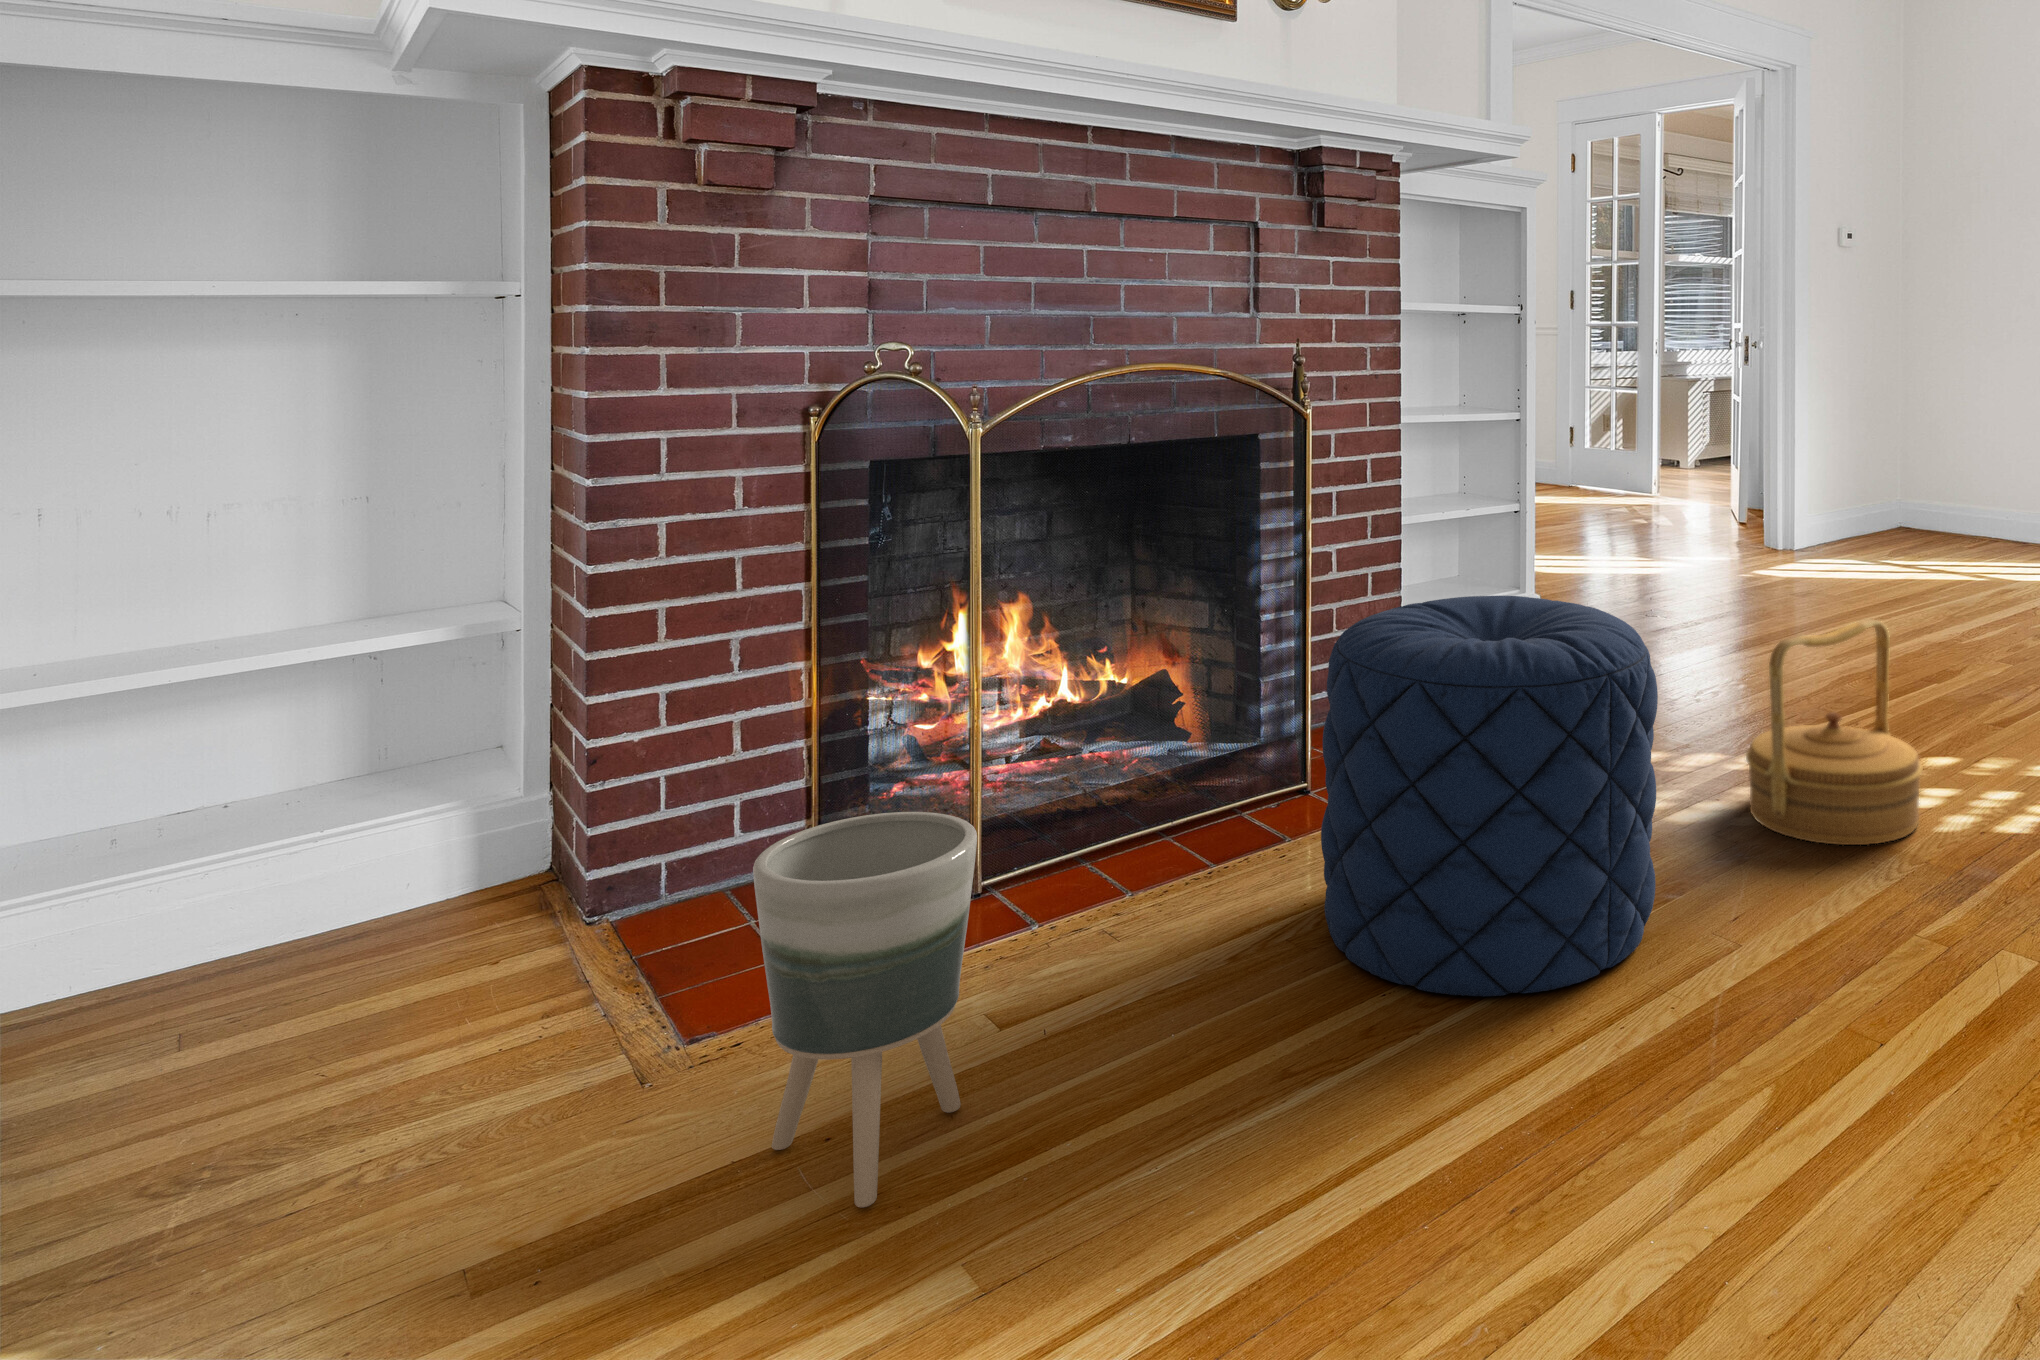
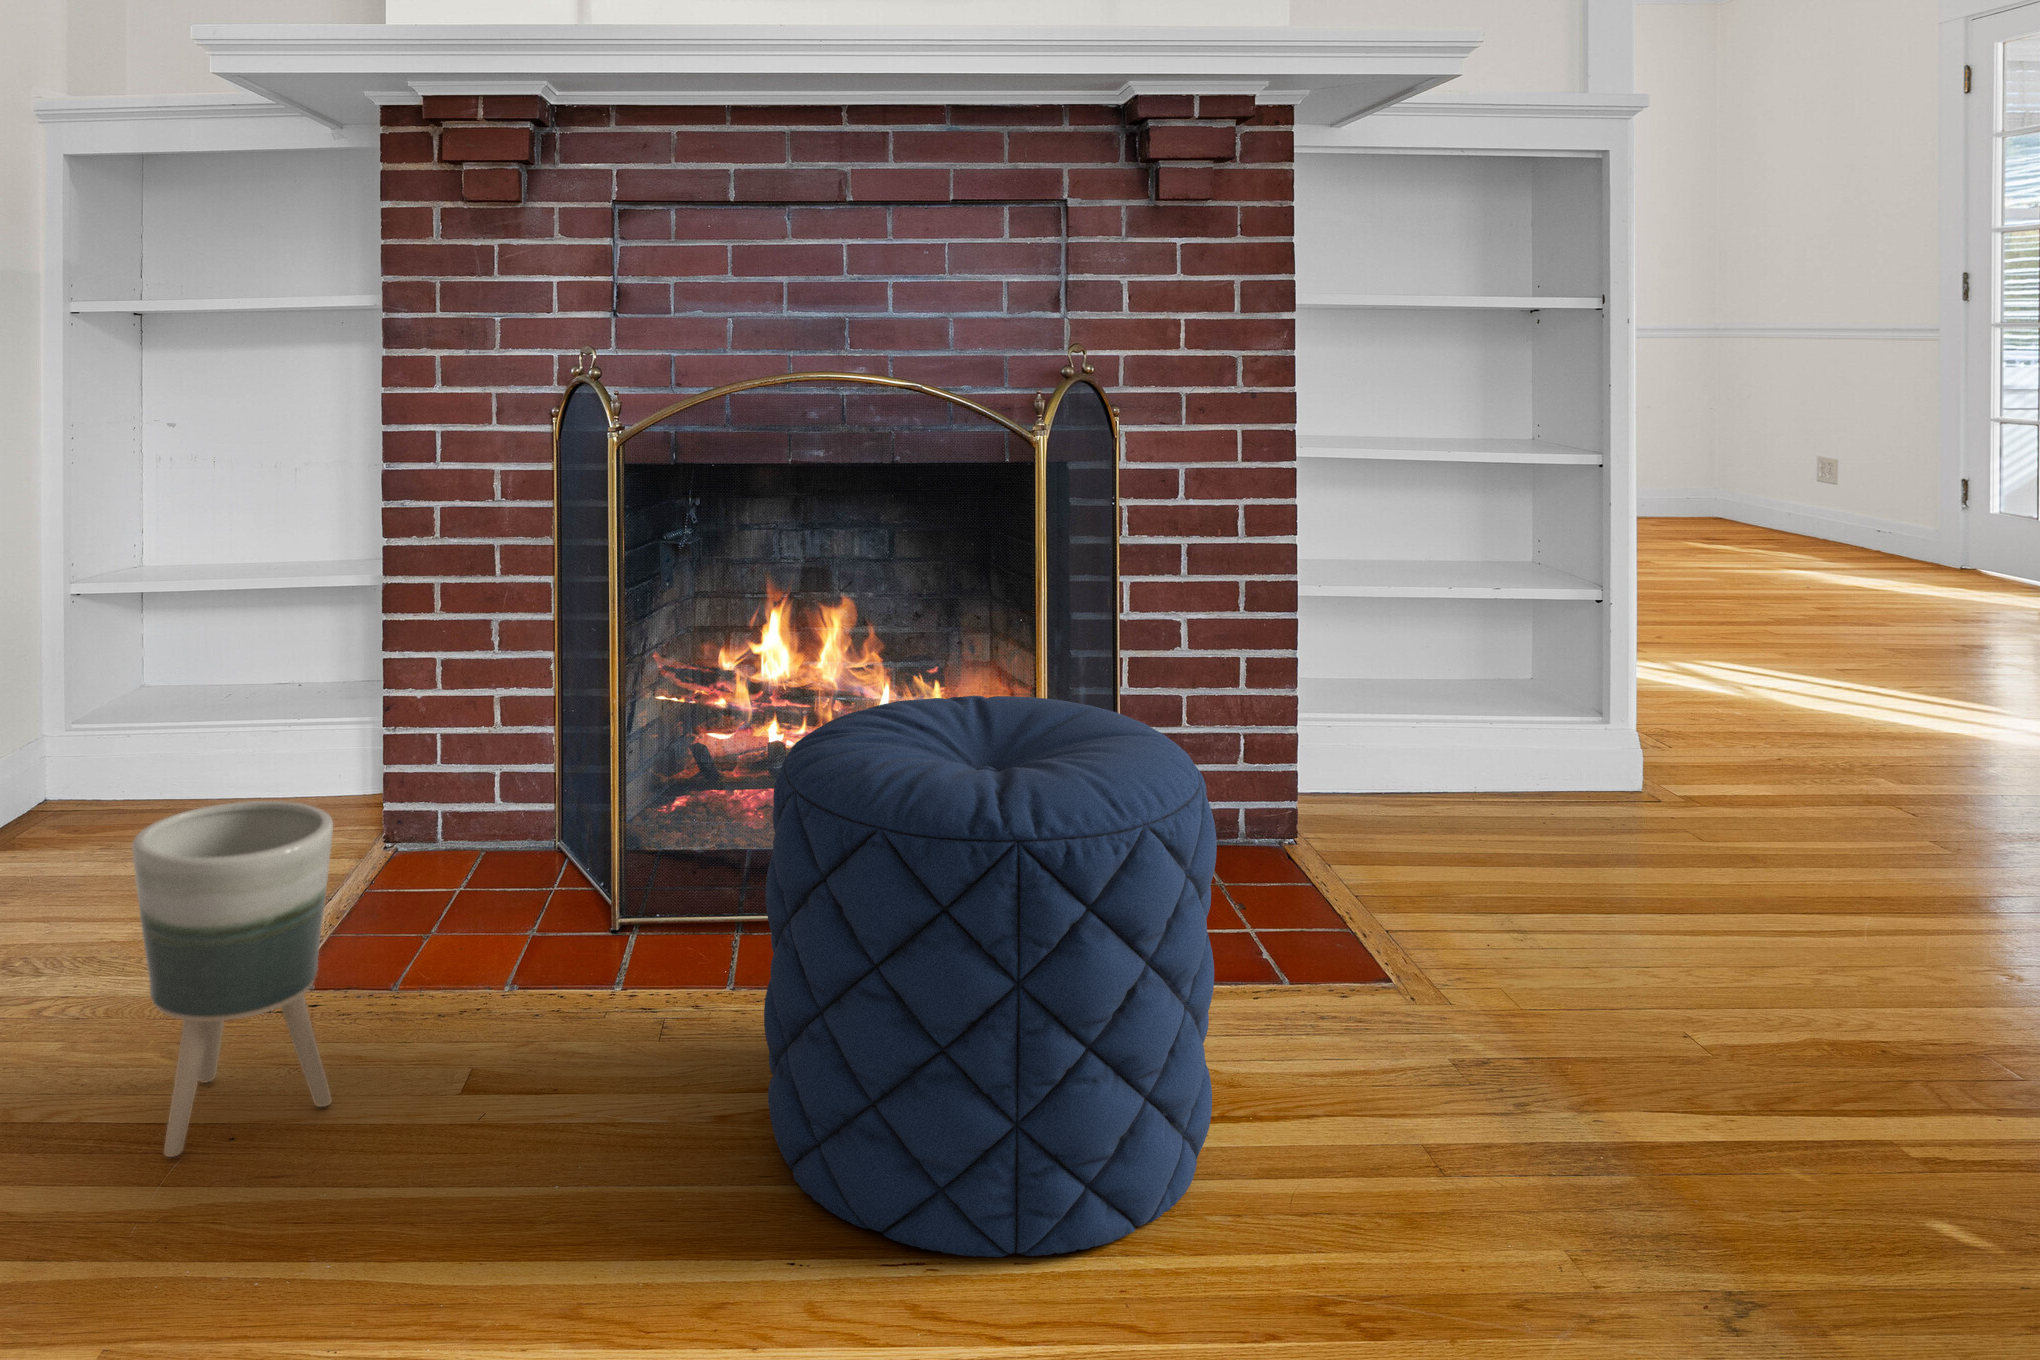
basket: present [1746,619,1923,845] -> none [1550,863,1899,1277]

